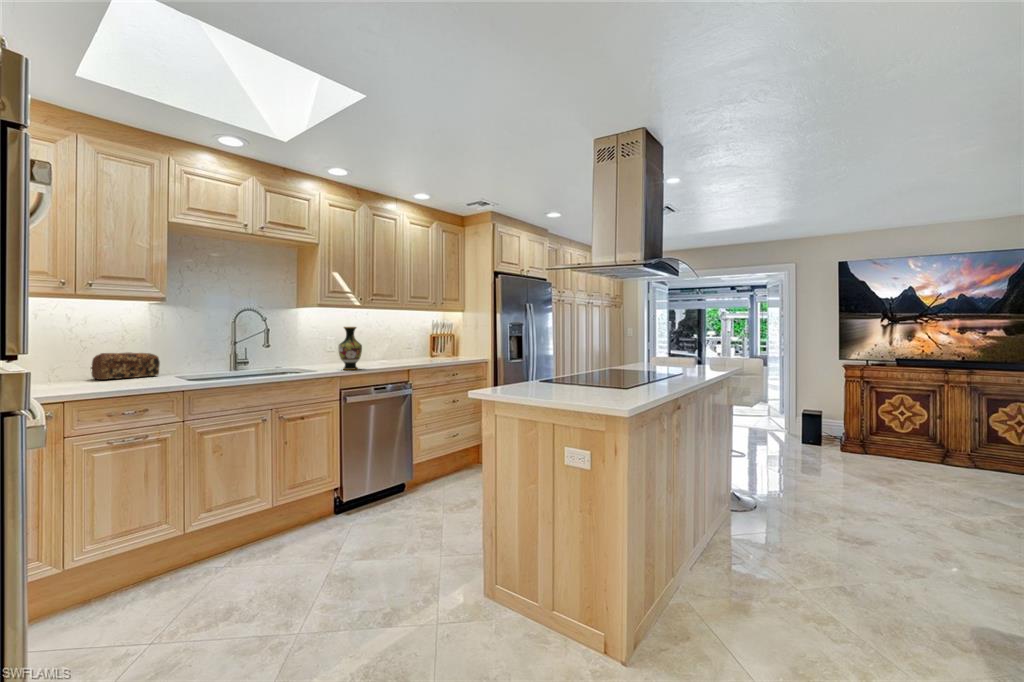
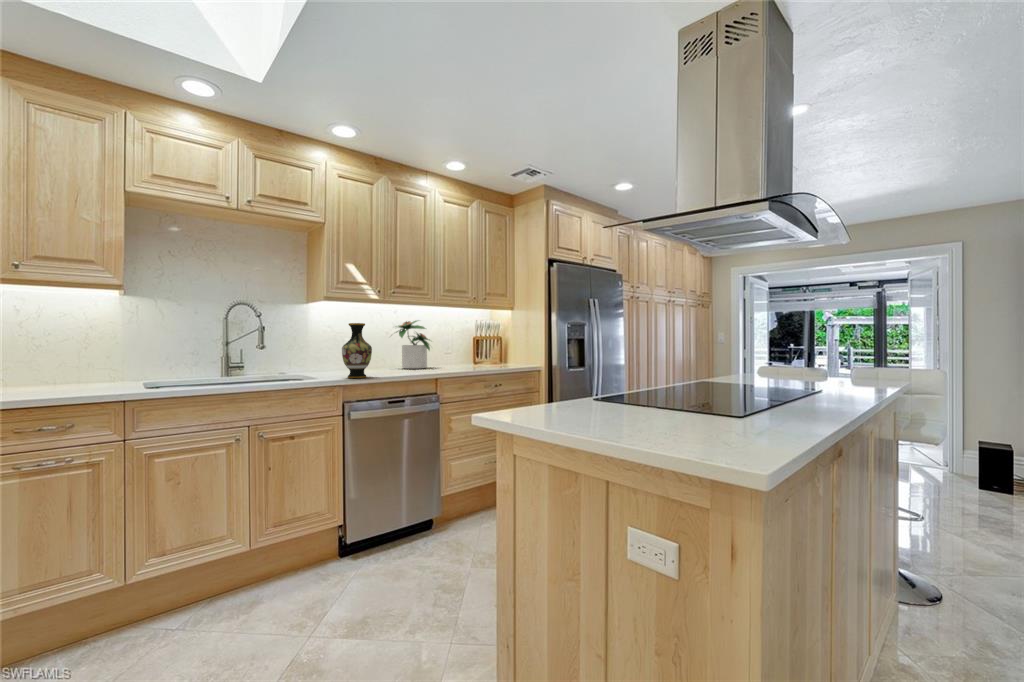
potted plant: none [363,321,401,361] -> present [396,321,430,369]
bread loaf: present [91,352,160,380] -> none [38,354,123,387]

